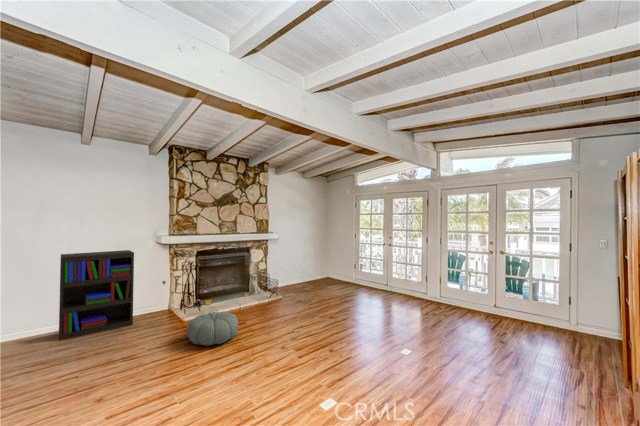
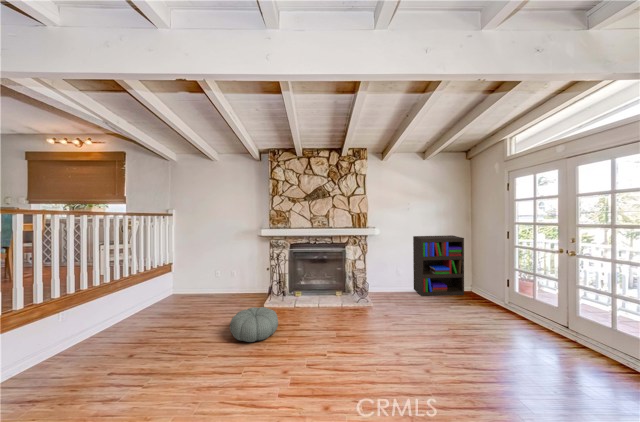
bookshelf: present [59,250,134,341] -> present [413,235,464,296]

